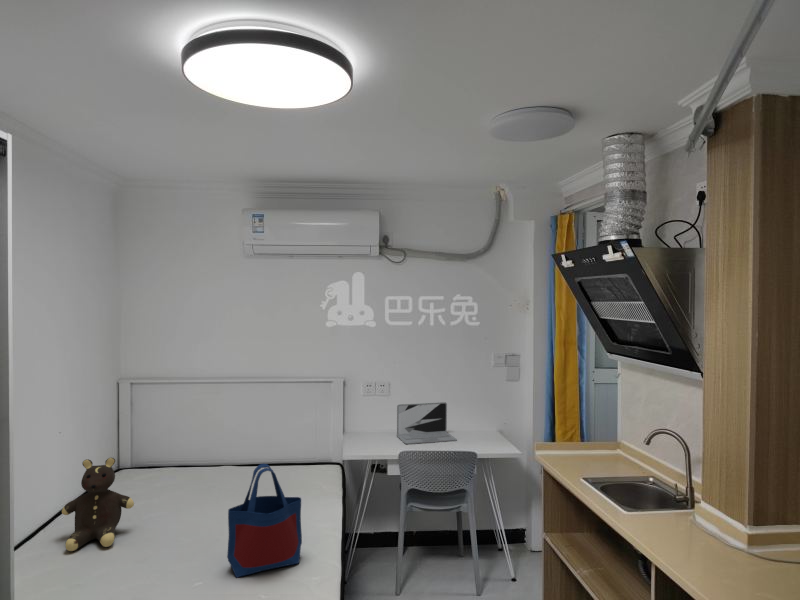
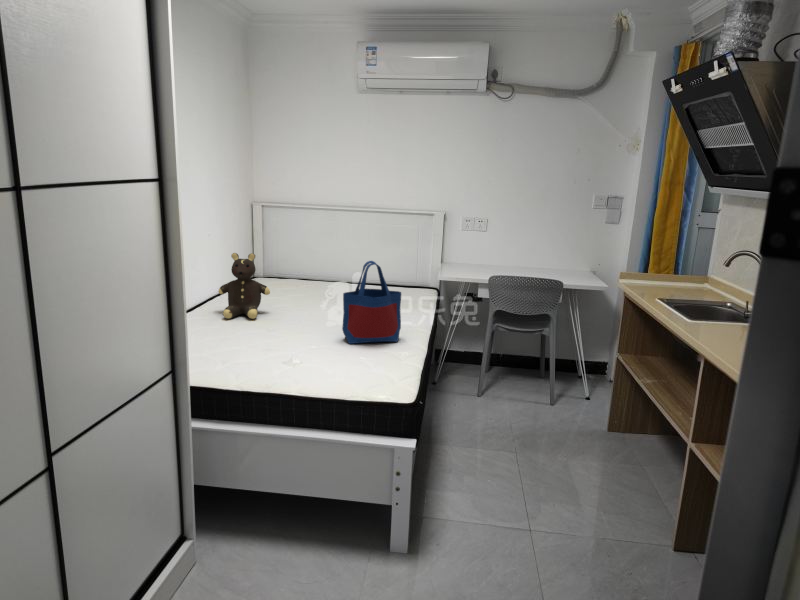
laptop: present [397,402,457,444] -> none [491,239,548,275]

